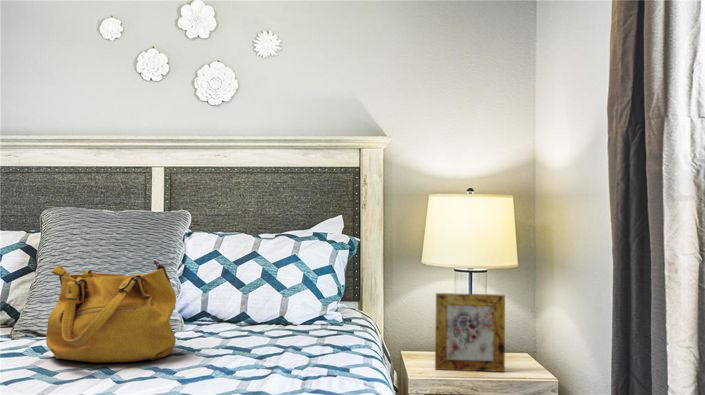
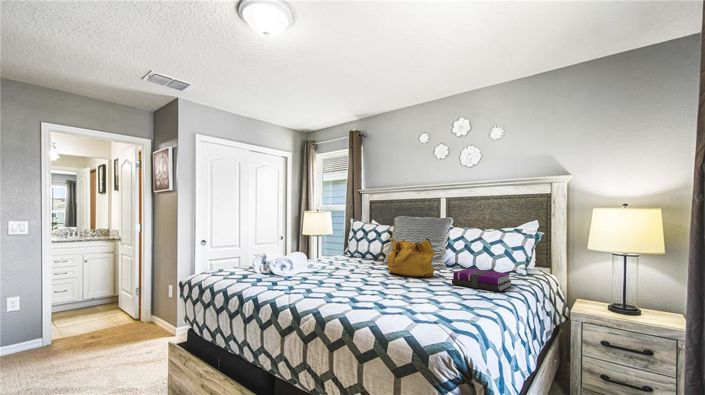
picture frame: present [435,293,505,372] -> none [594,266,649,321]
notebook: none [233,326,344,372] -> present [452,269,511,292]

